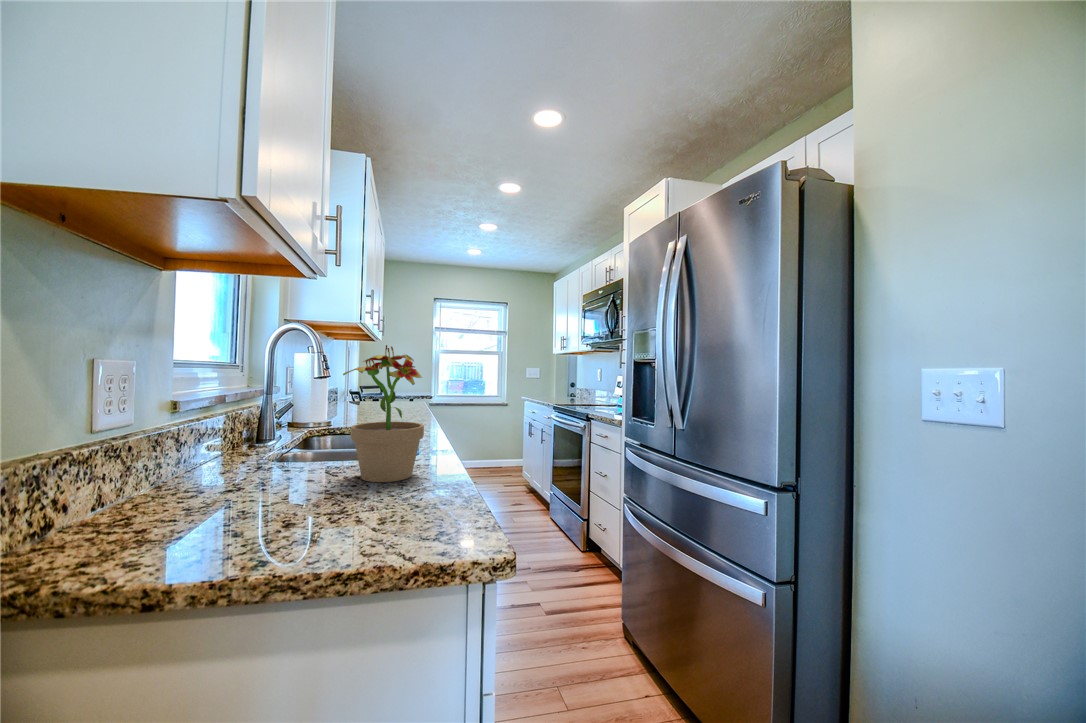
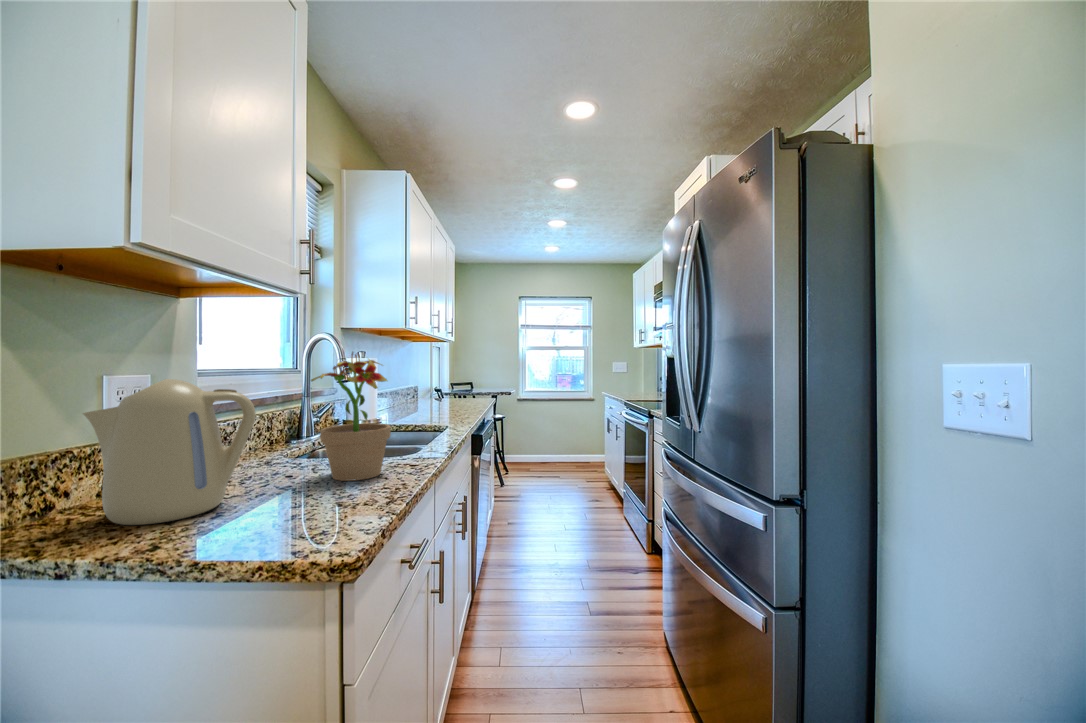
kettle: none [117,366,314,540] -> present [83,379,256,525]

